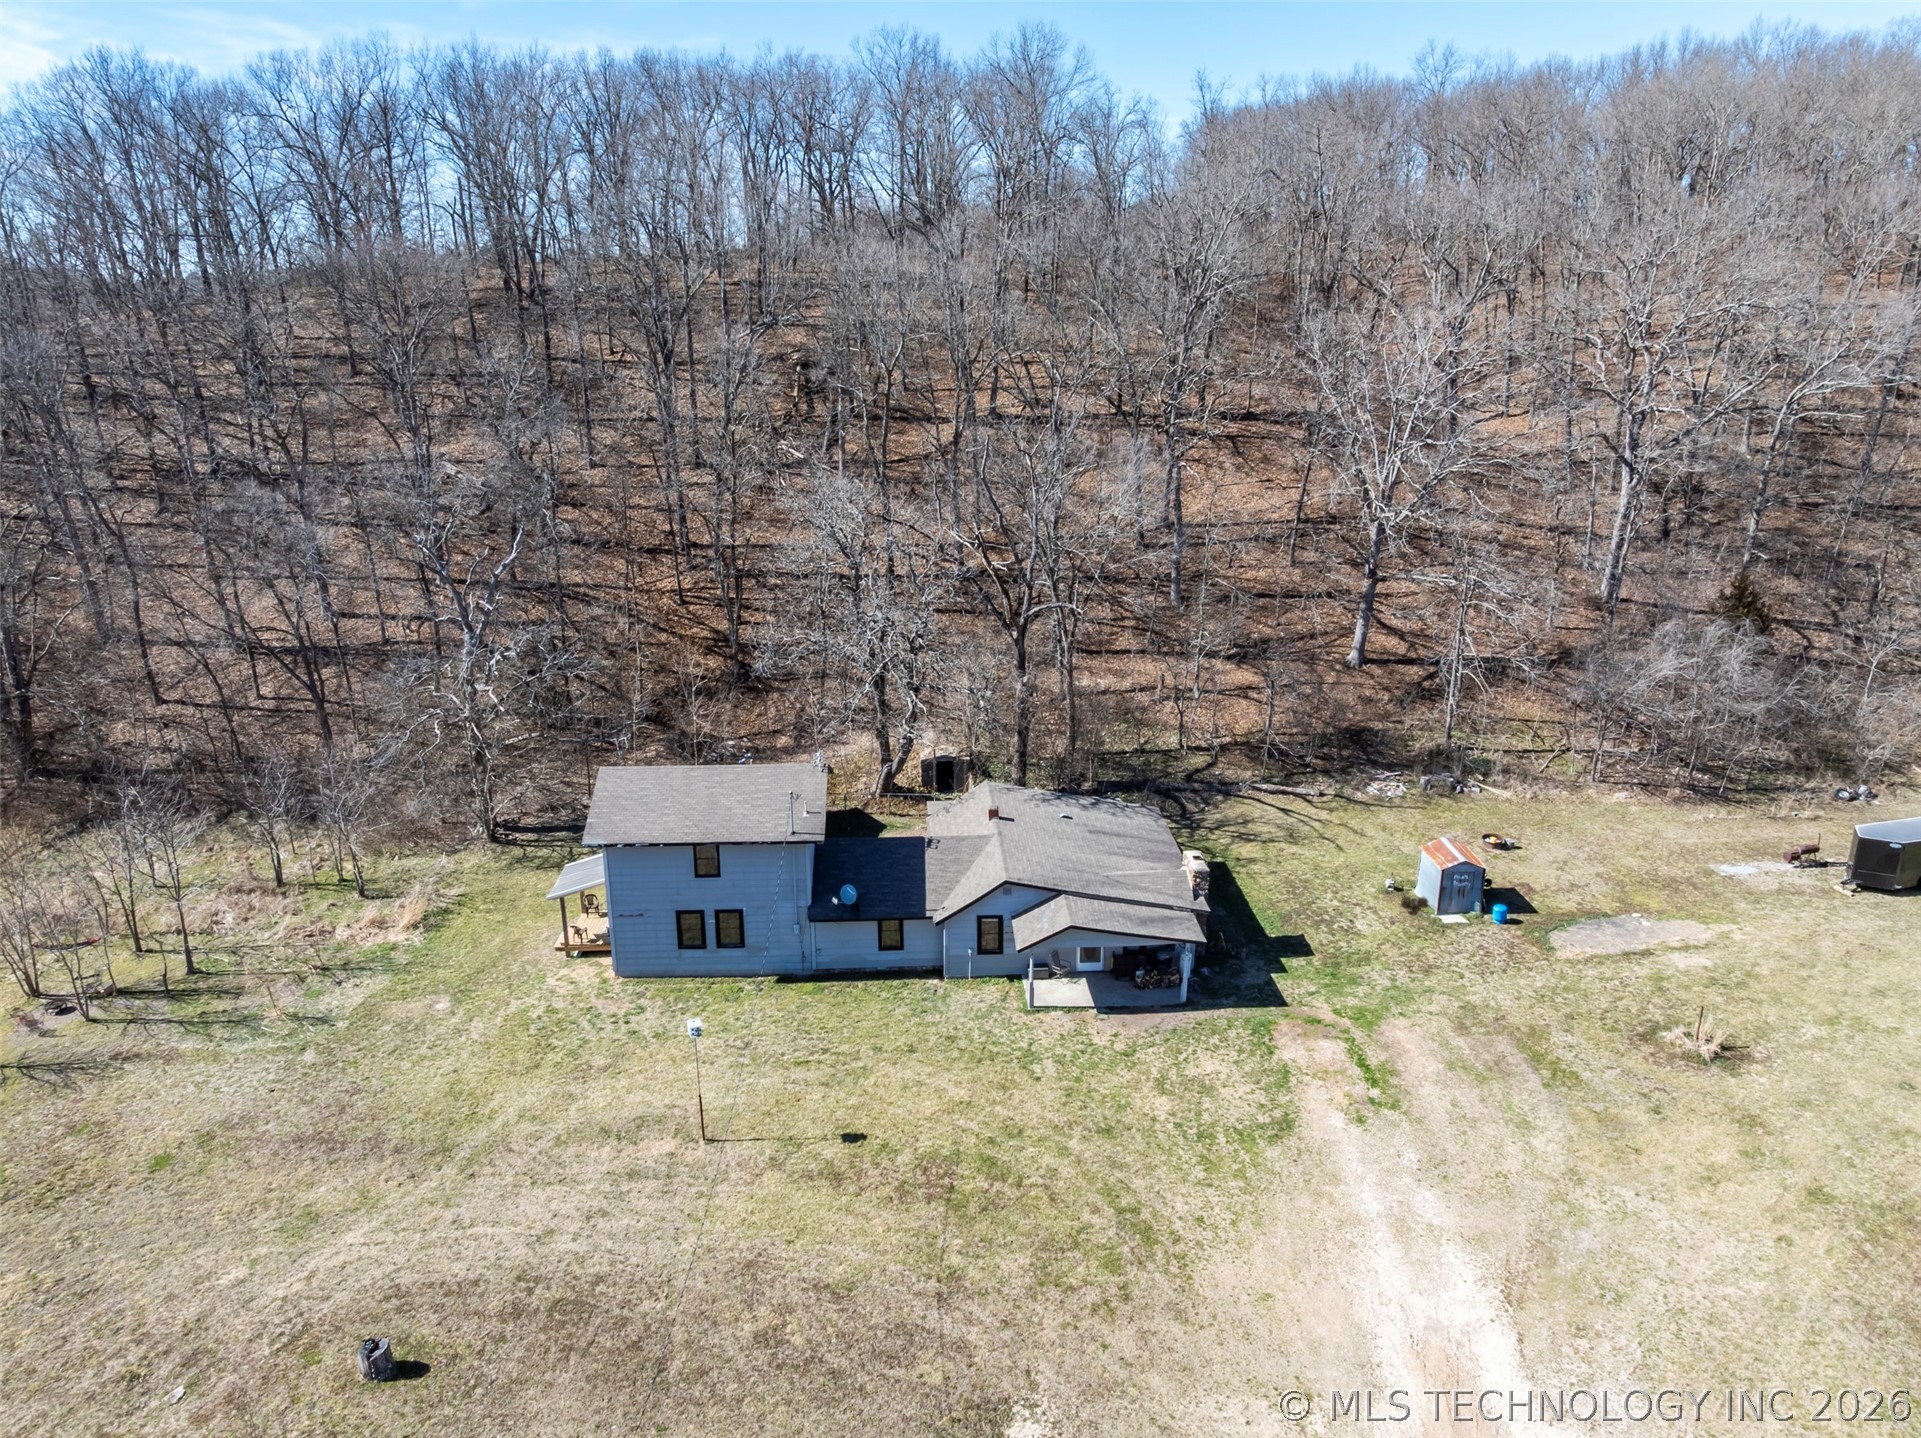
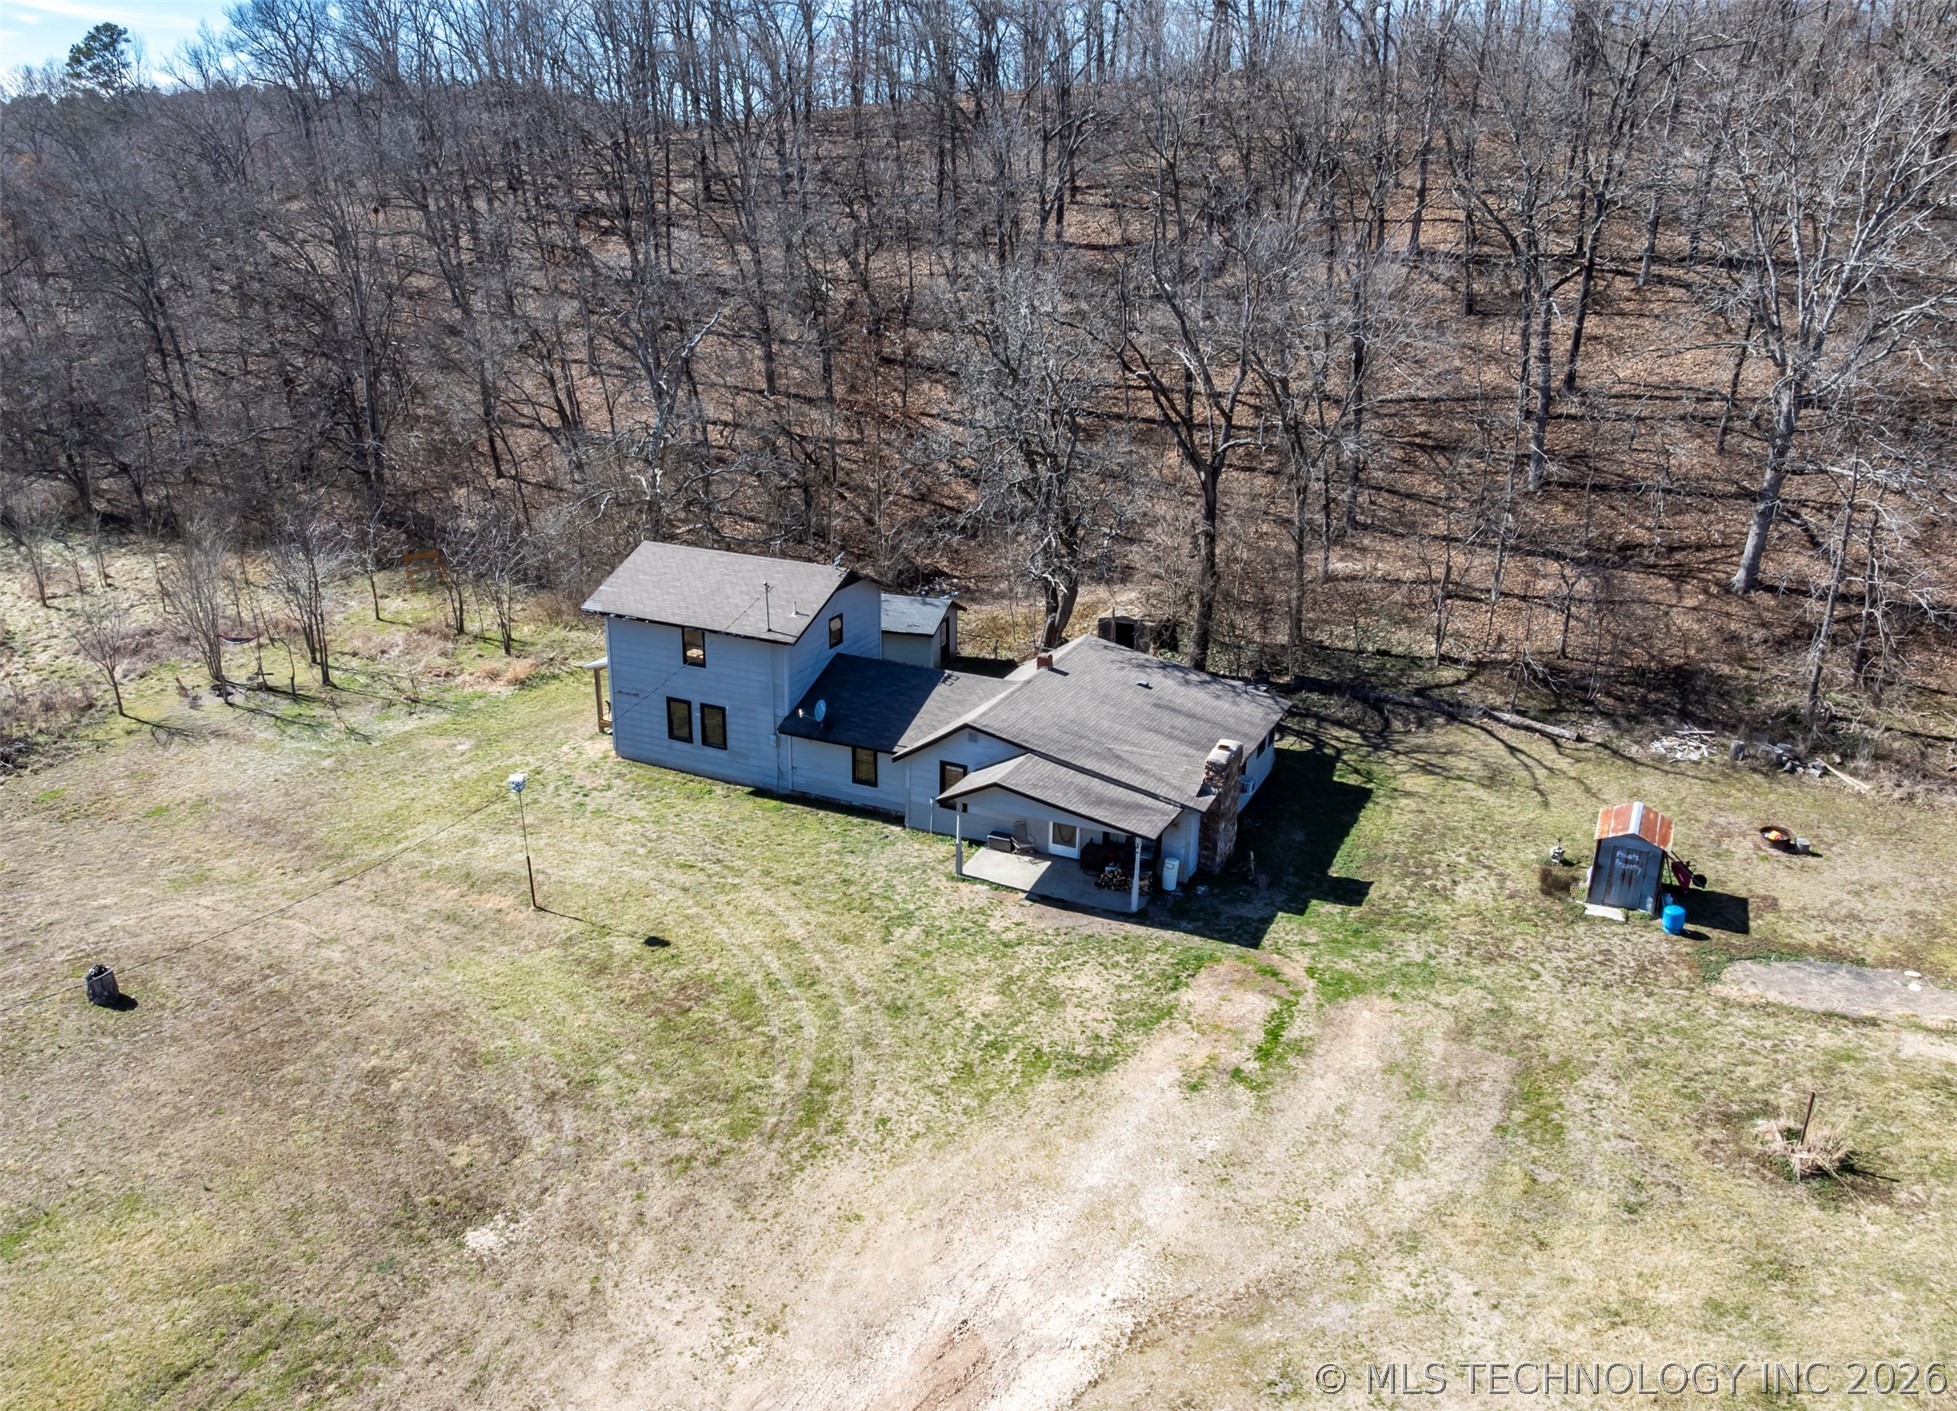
bench: none [186,798,242,848] -> present [404,551,449,591]

